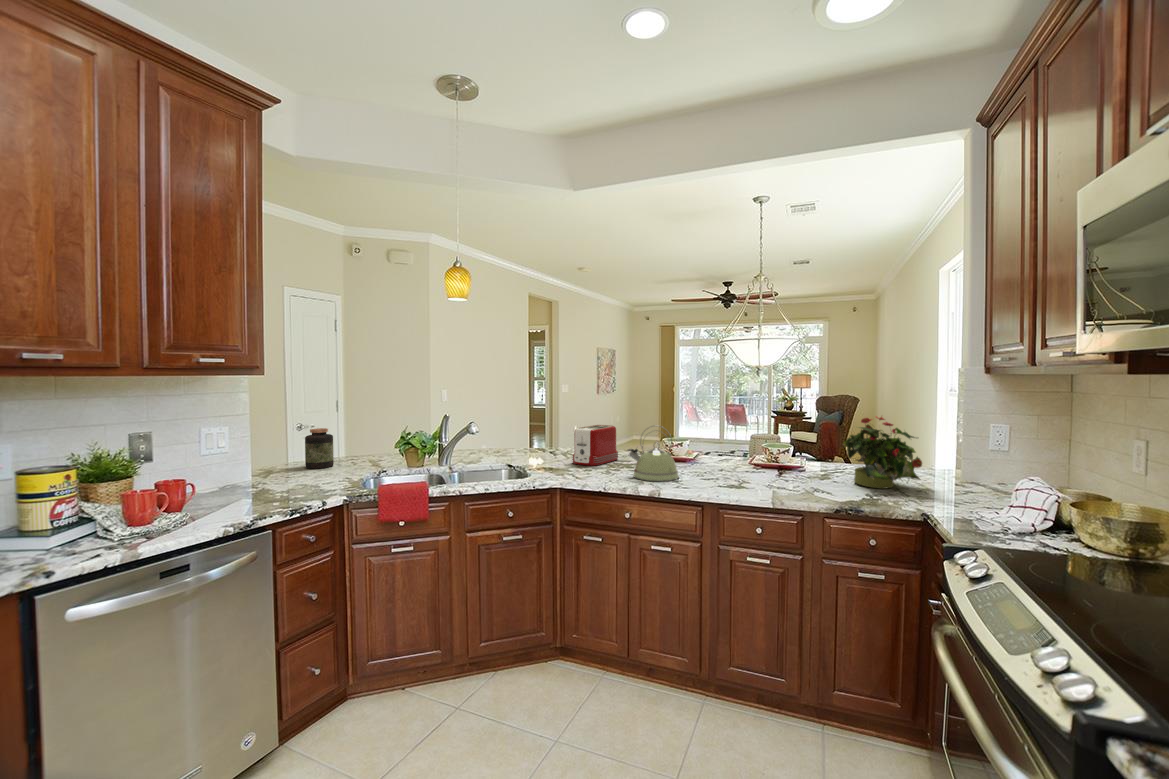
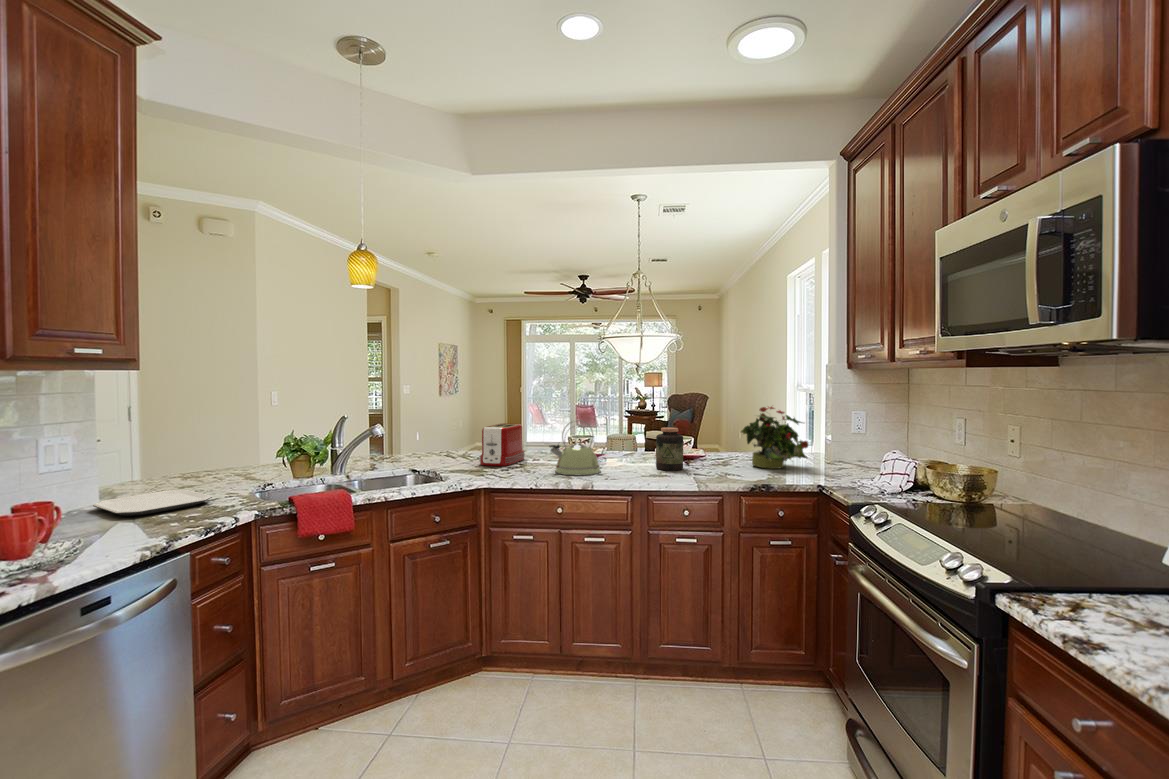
jar: present [305,428,334,469] -> present [656,427,683,471]
plate: none [253,472,334,492] -> present [93,490,212,516]

